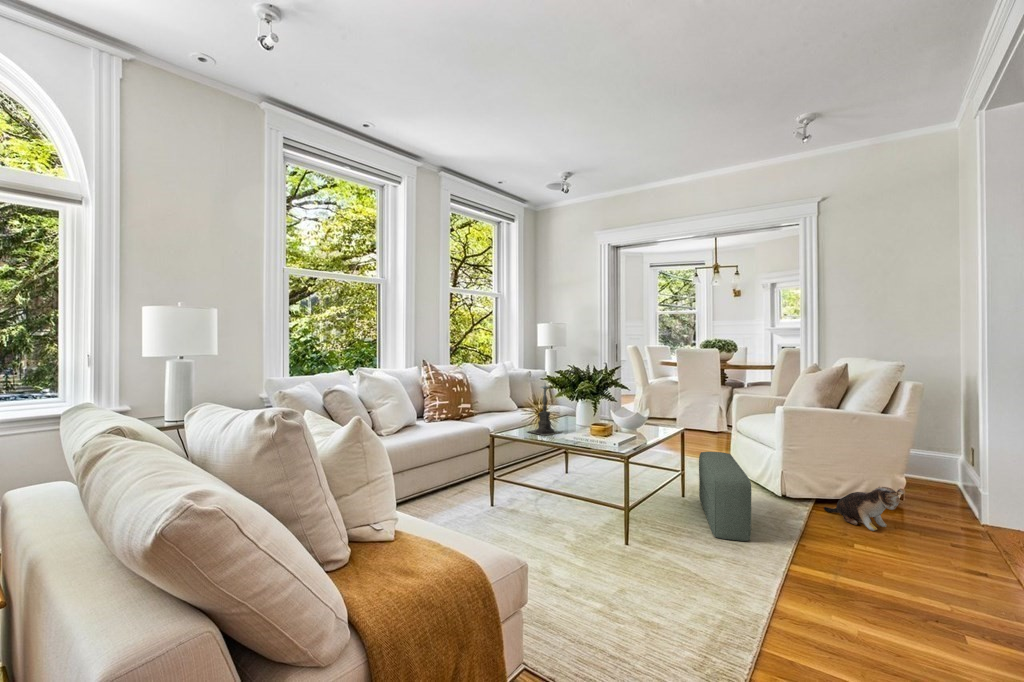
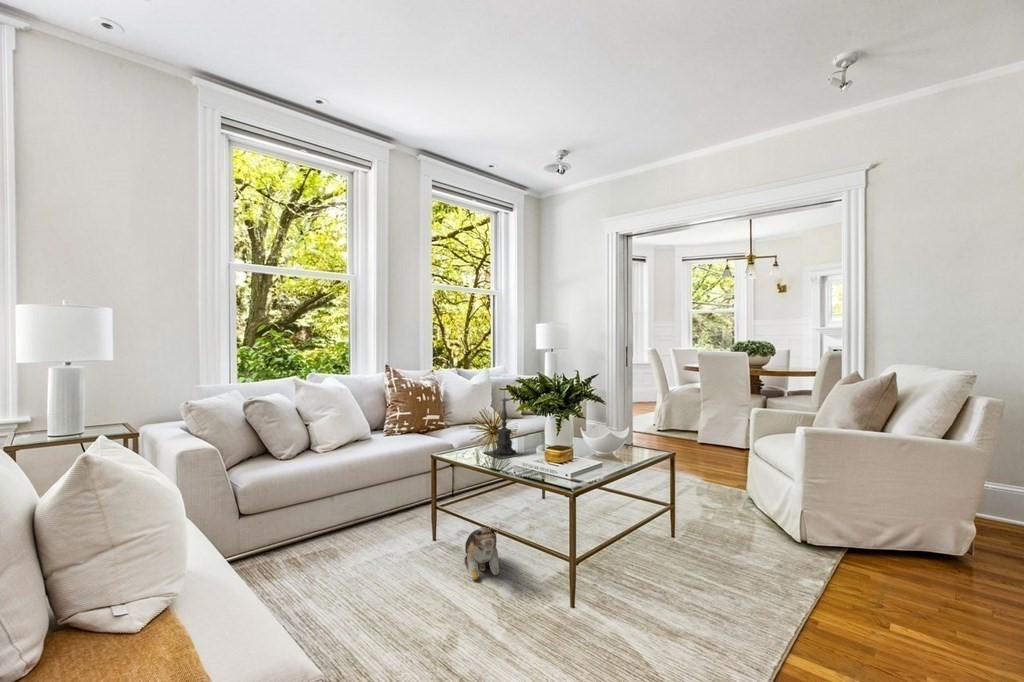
pouf: present [699,452,751,541] -> none [694,483,748,610]
plush toy: present [824,487,905,531] -> present [465,525,499,580]

